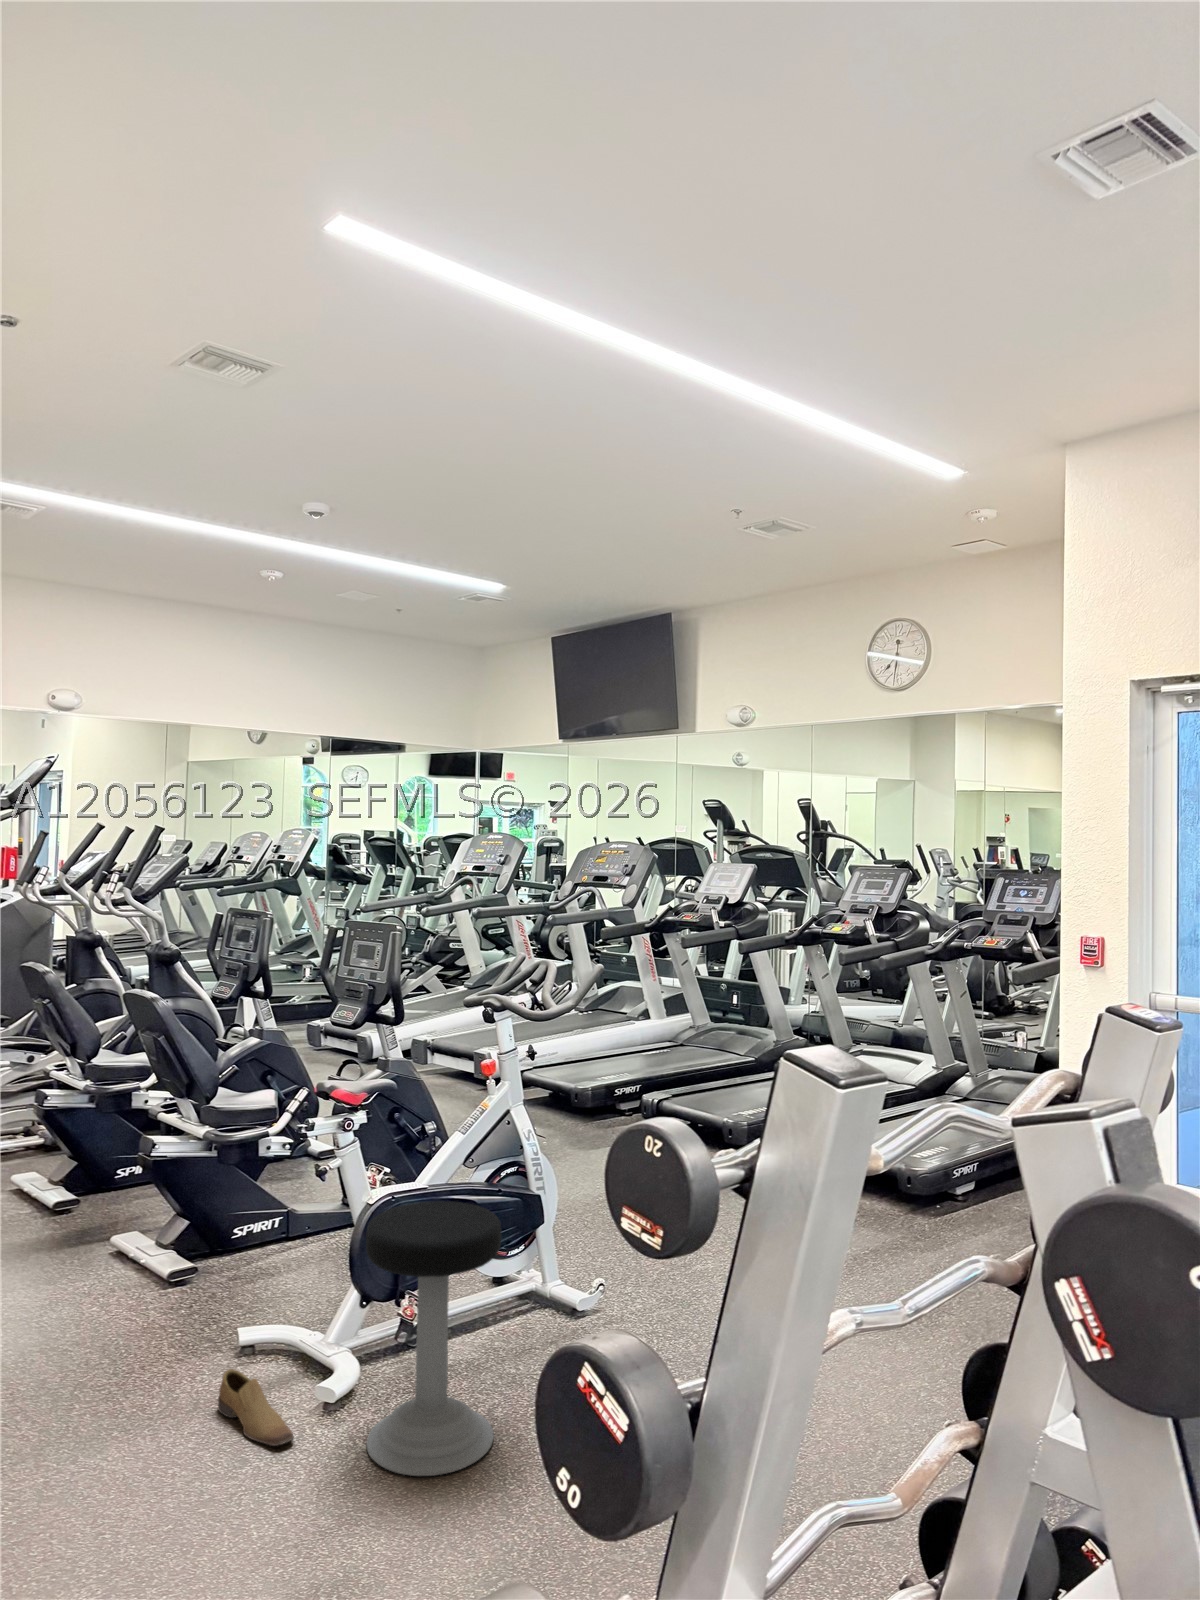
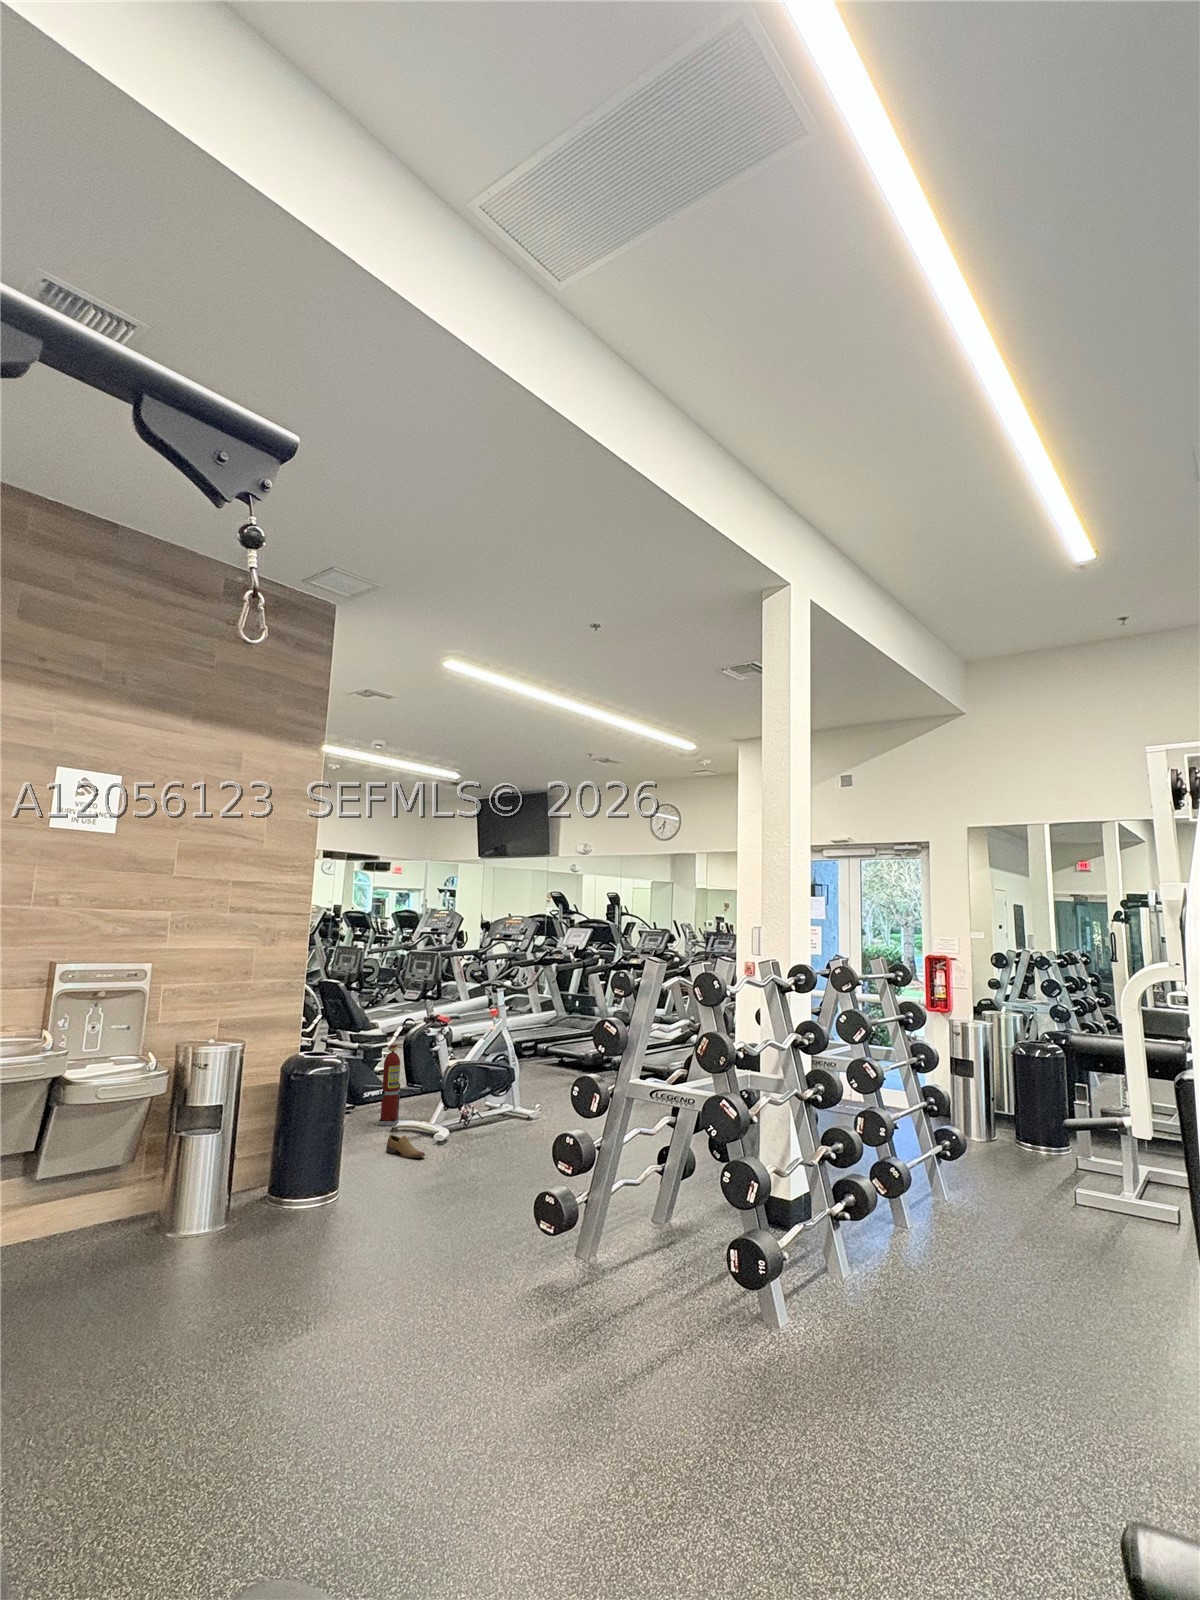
fire extinguisher: none [256,1128,309,1306] -> present [378,1044,403,1126]
stool: present [366,1201,501,1476] -> none [455,1061,510,1163]

